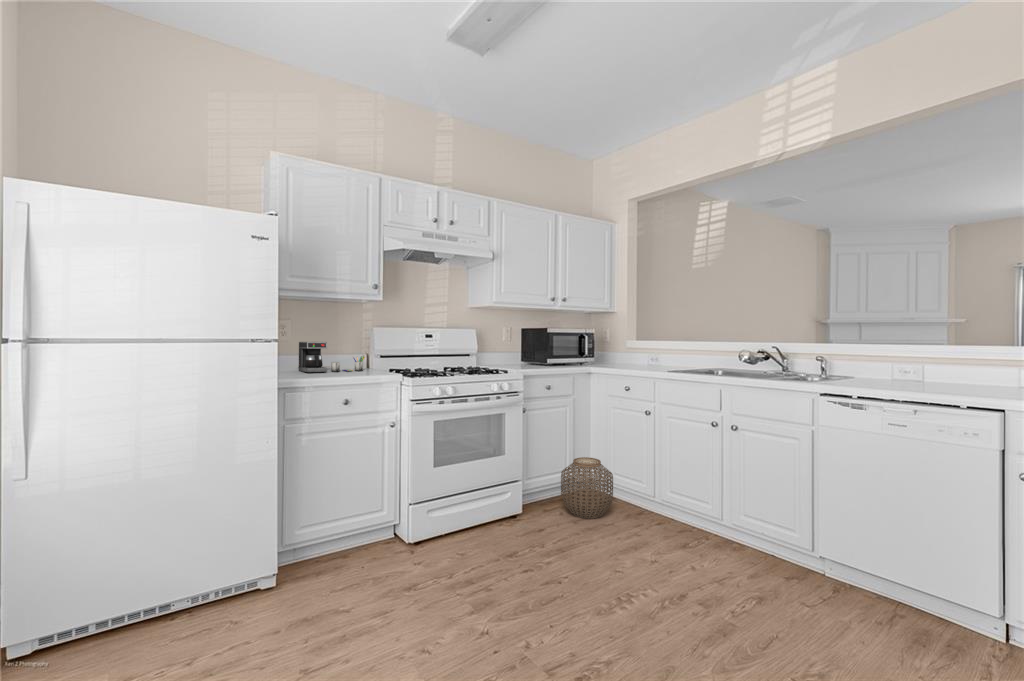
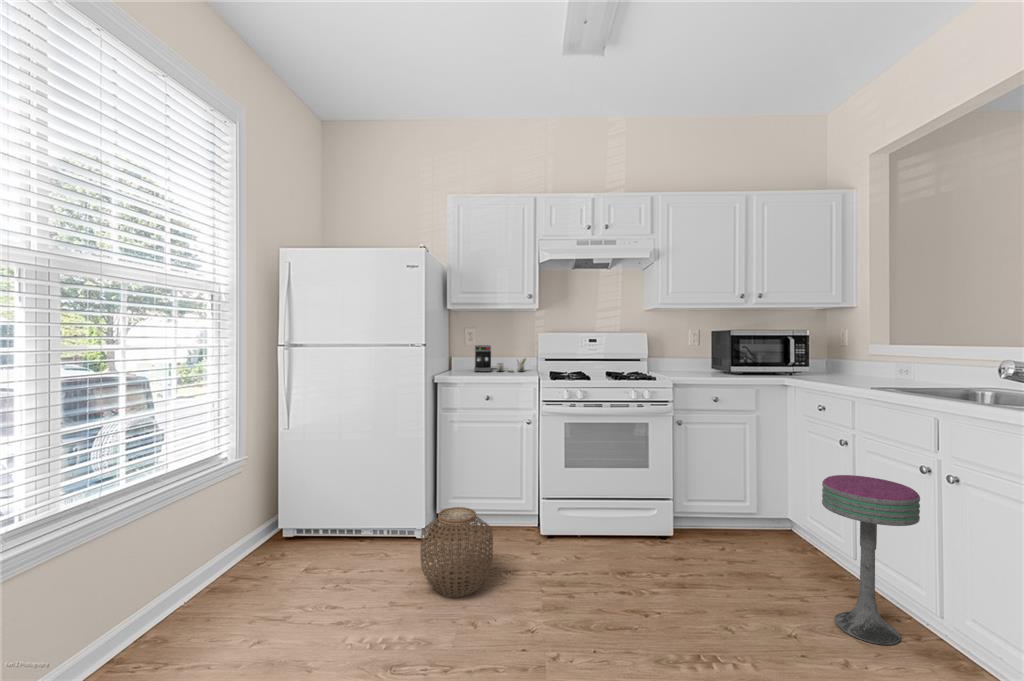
bar stool: none [659,434,721,552] -> present [822,475,920,645]
woven basket: present [561,457,613,519] -> present [420,507,493,597]

